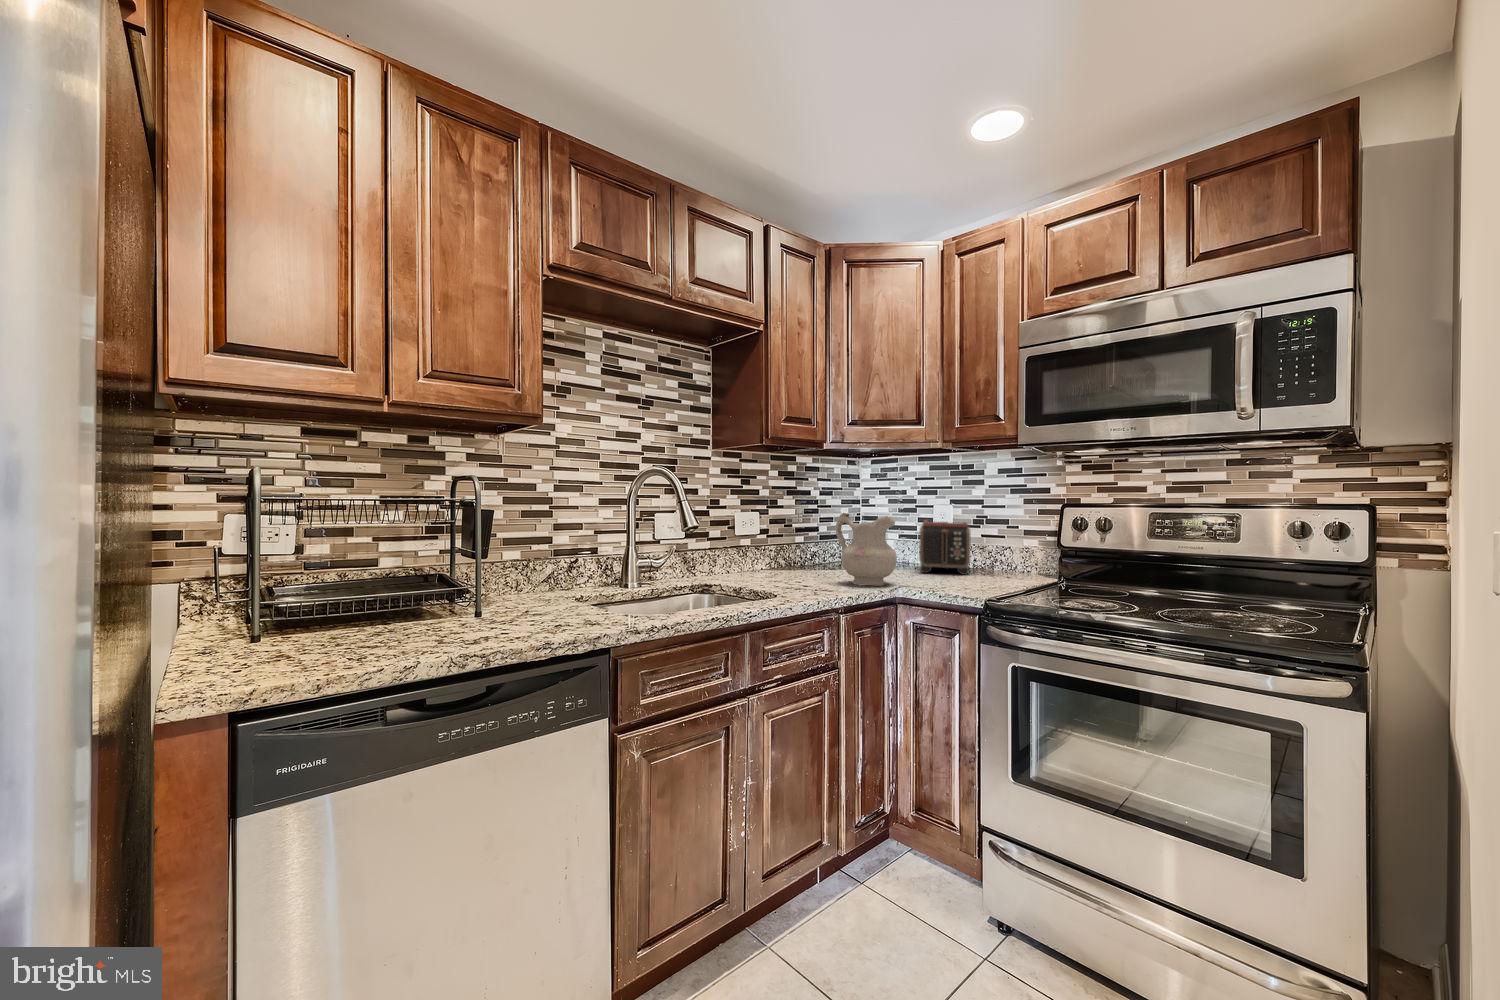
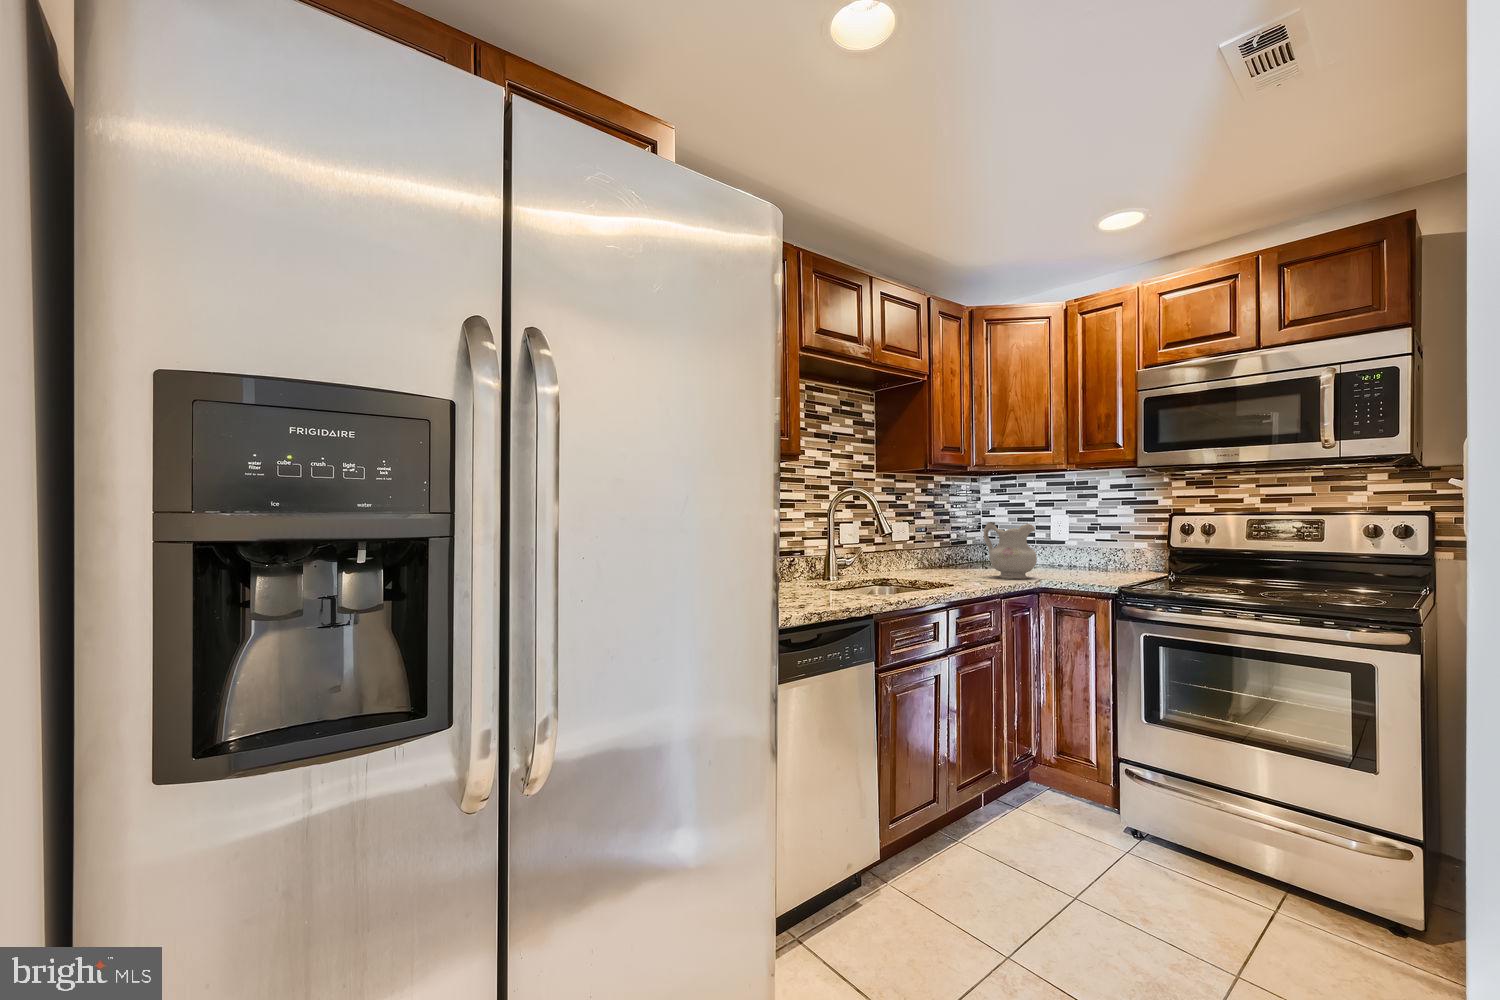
toaster: present [919,520,971,575] -> none [1041,527,1090,572]

